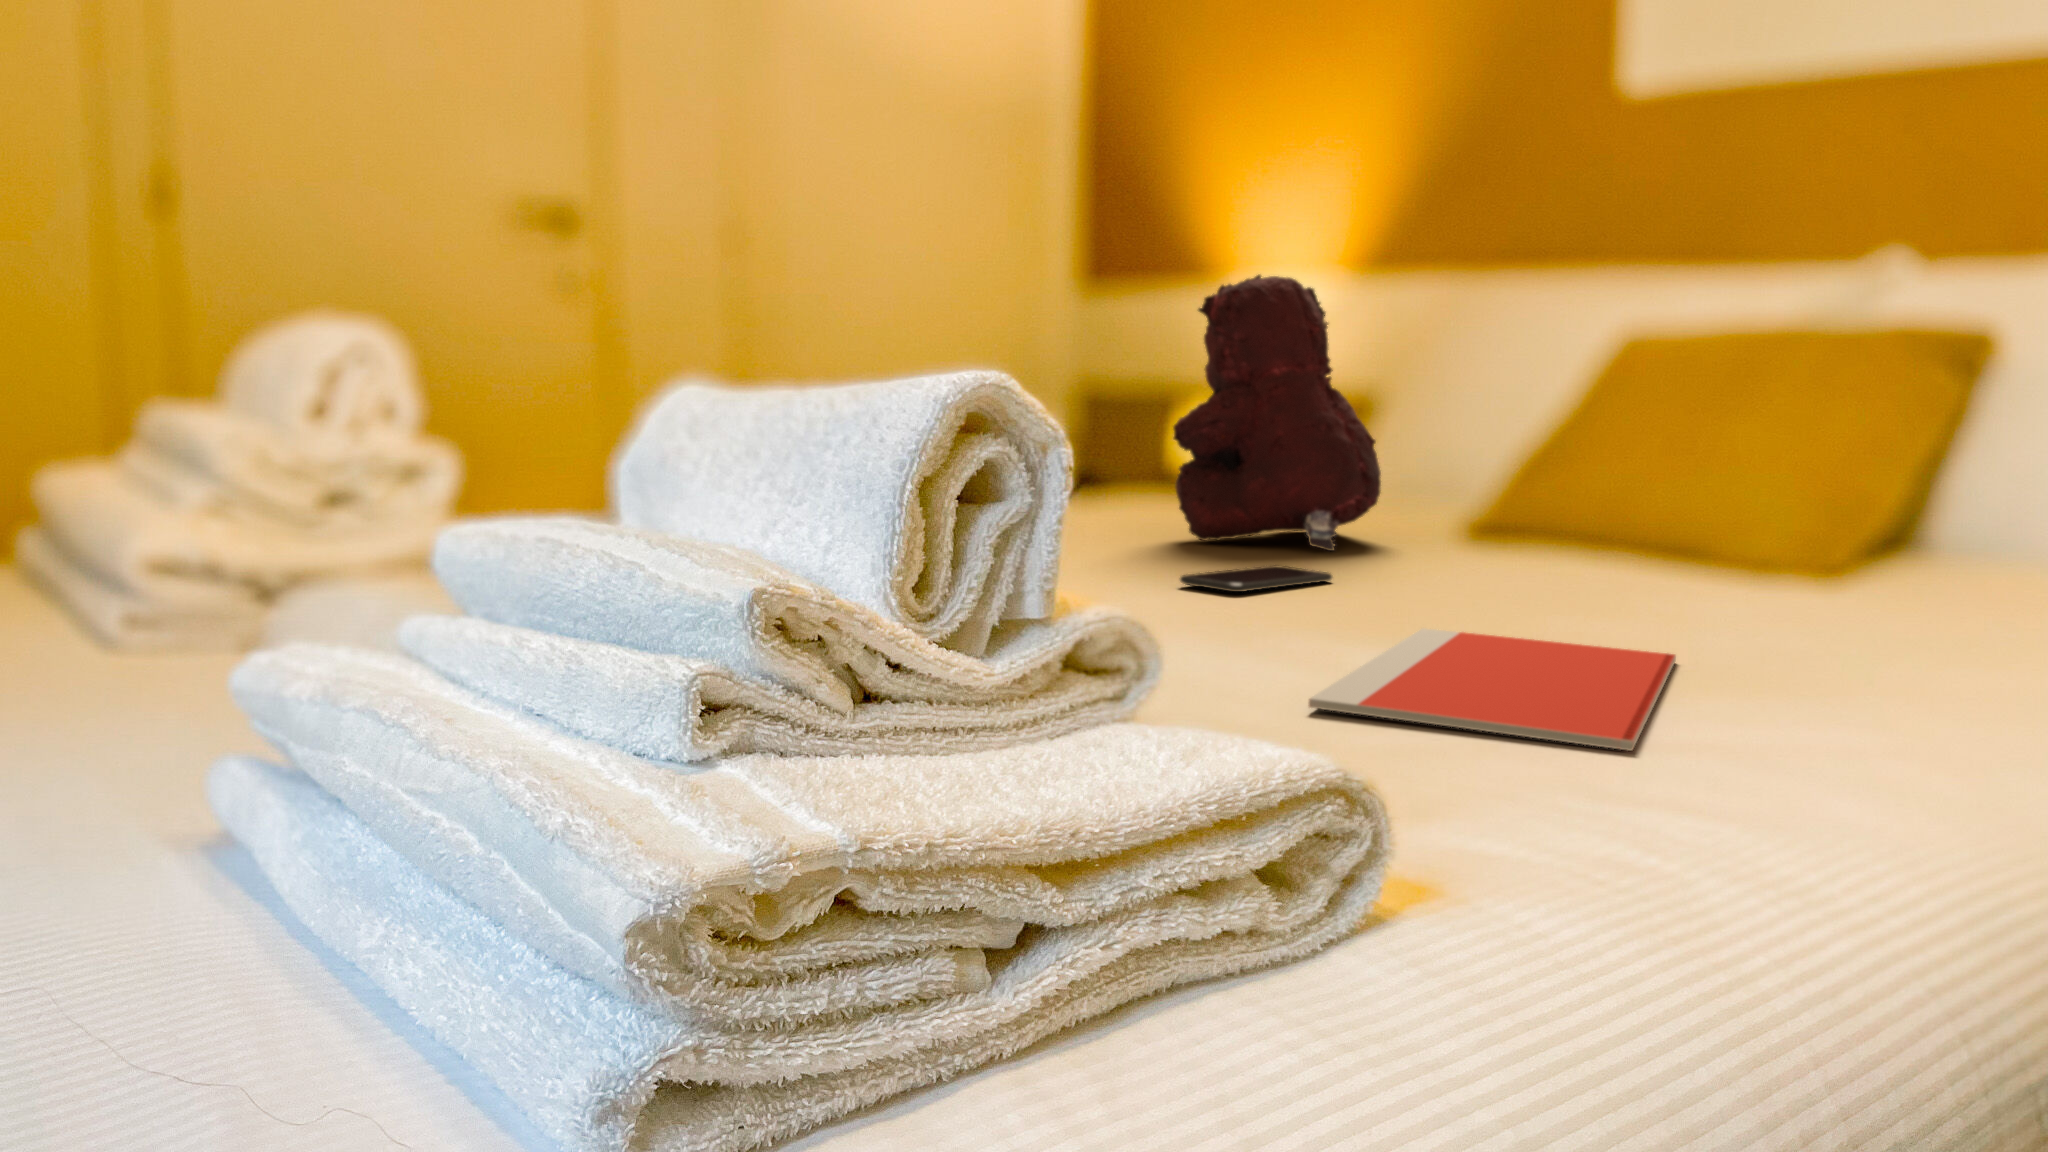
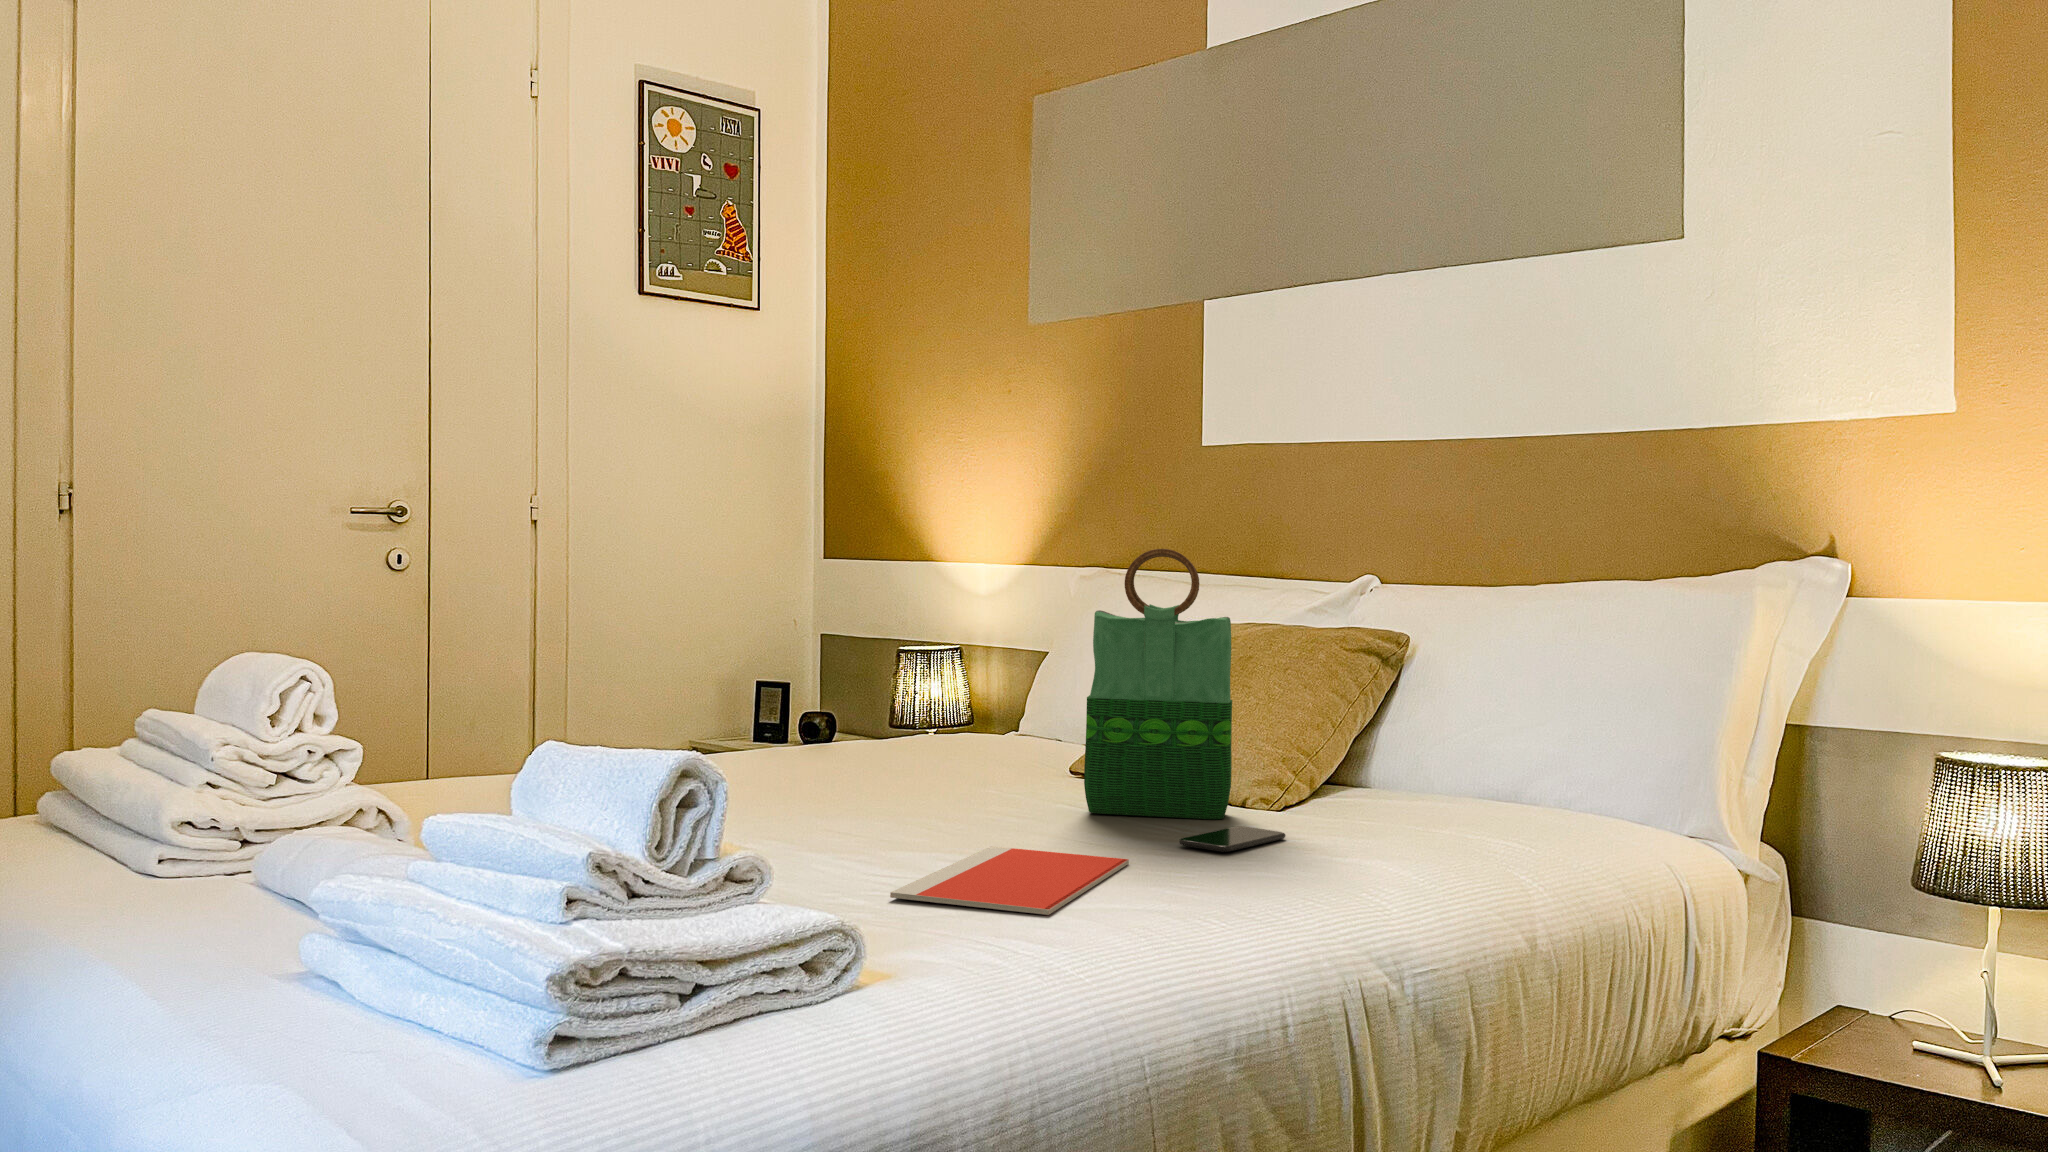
tote bag: none [1519,175,1777,600] -> present [1084,549,1232,819]
teddy bear: present [1173,275,1381,551] -> none [870,585,1020,786]
smartphone: present [1180,566,1332,592] -> present [1179,826,1285,852]

